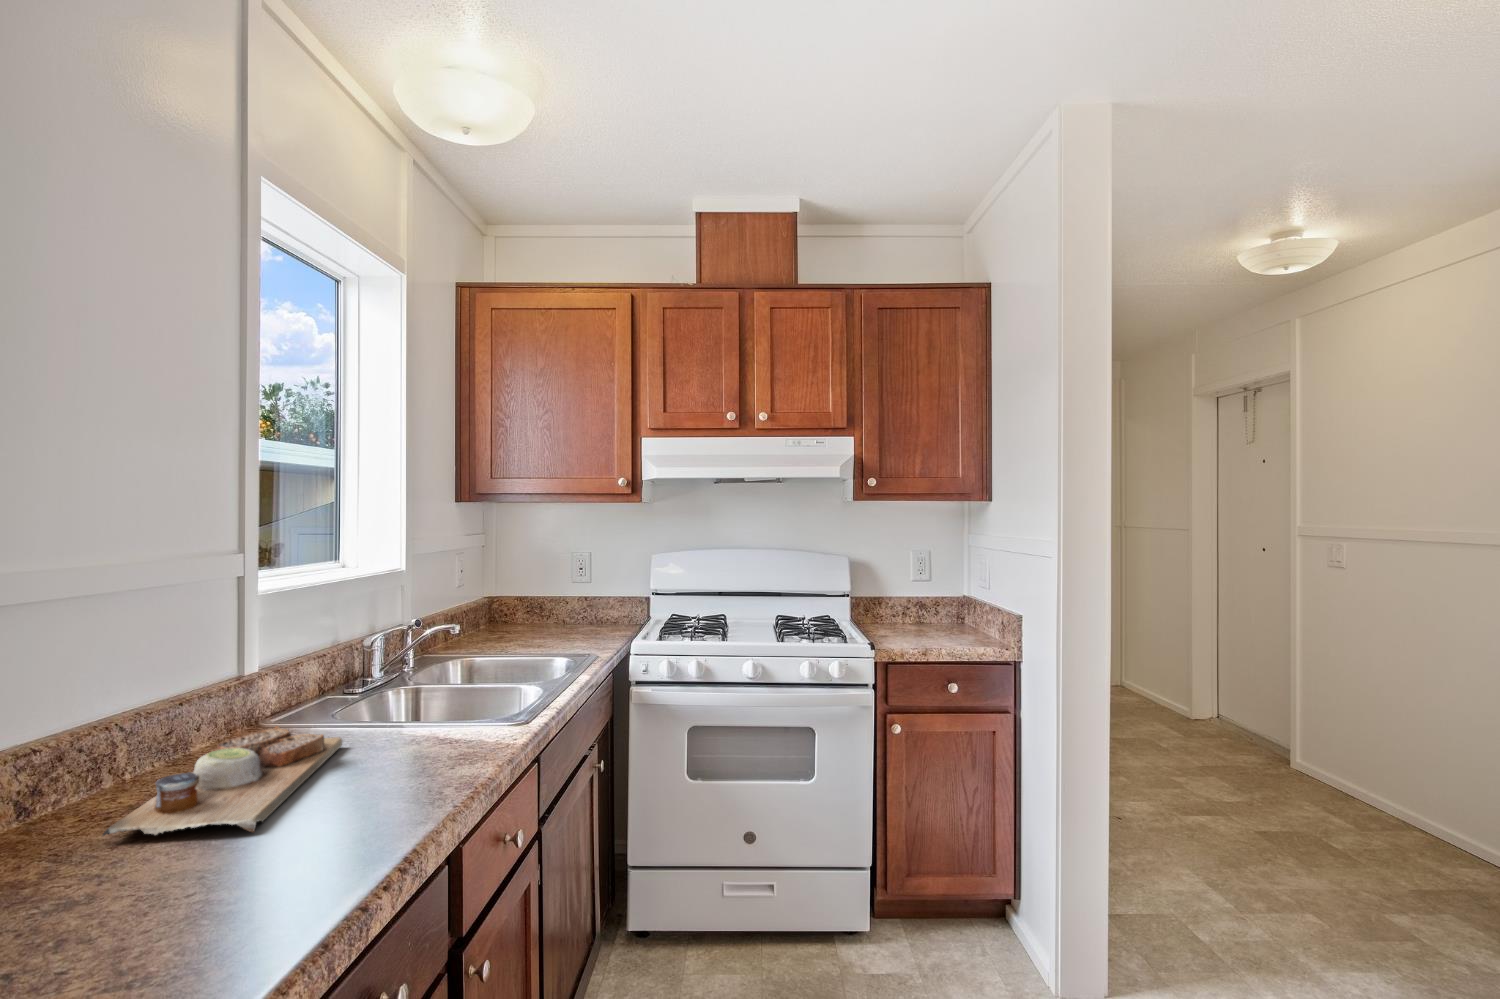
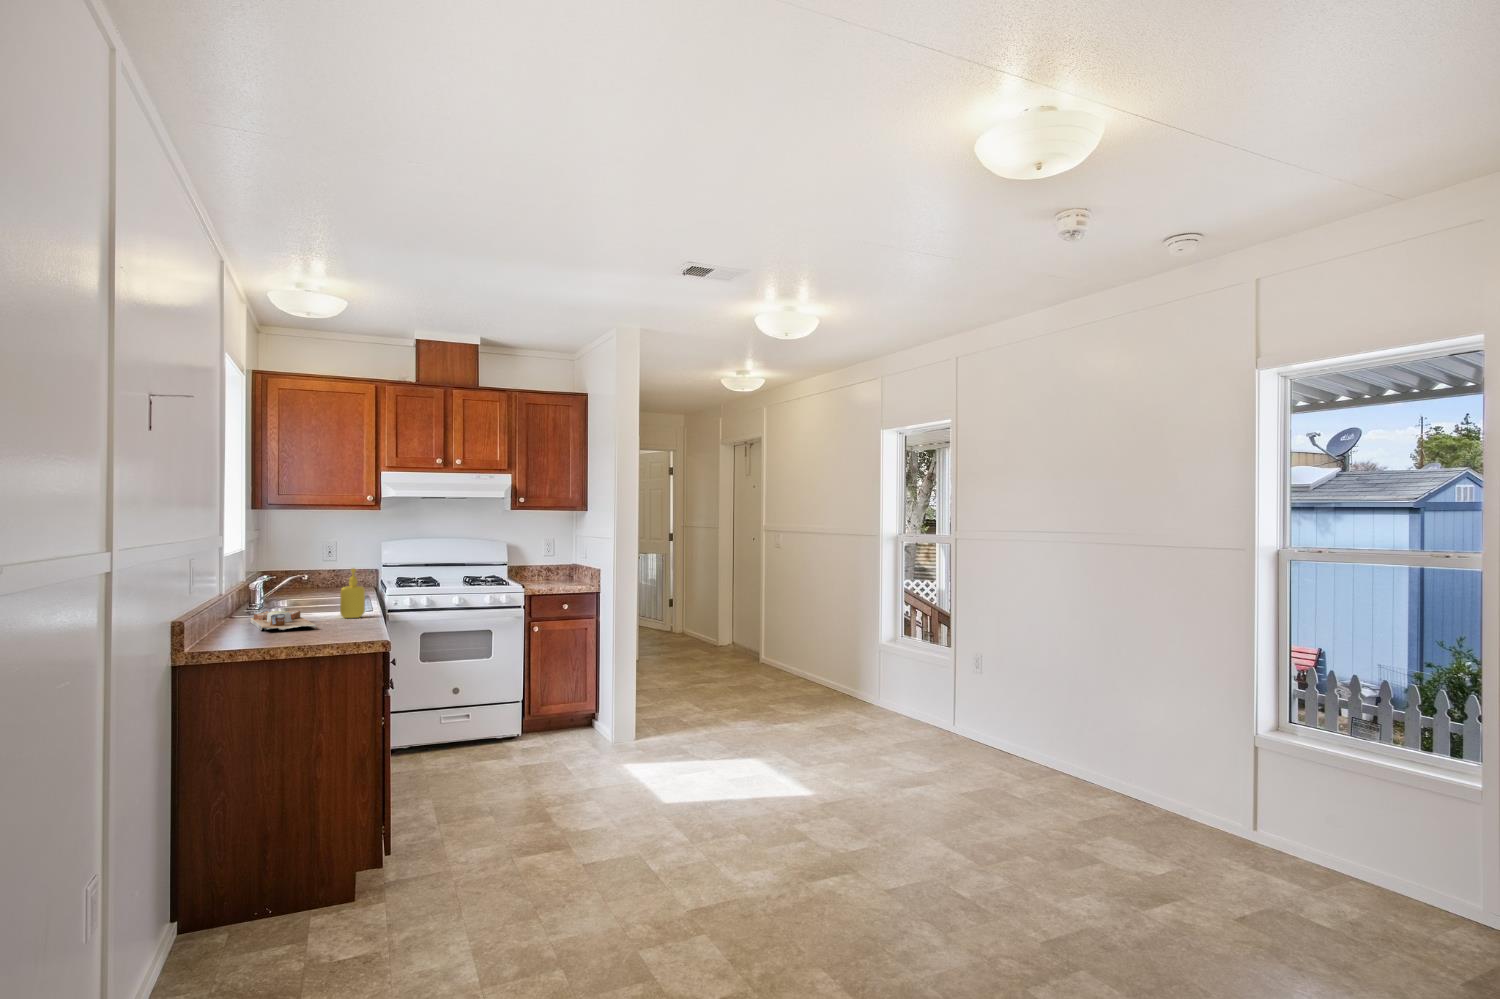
soap dispenser: none [424,632,486,755] -> present [340,568,365,618]

